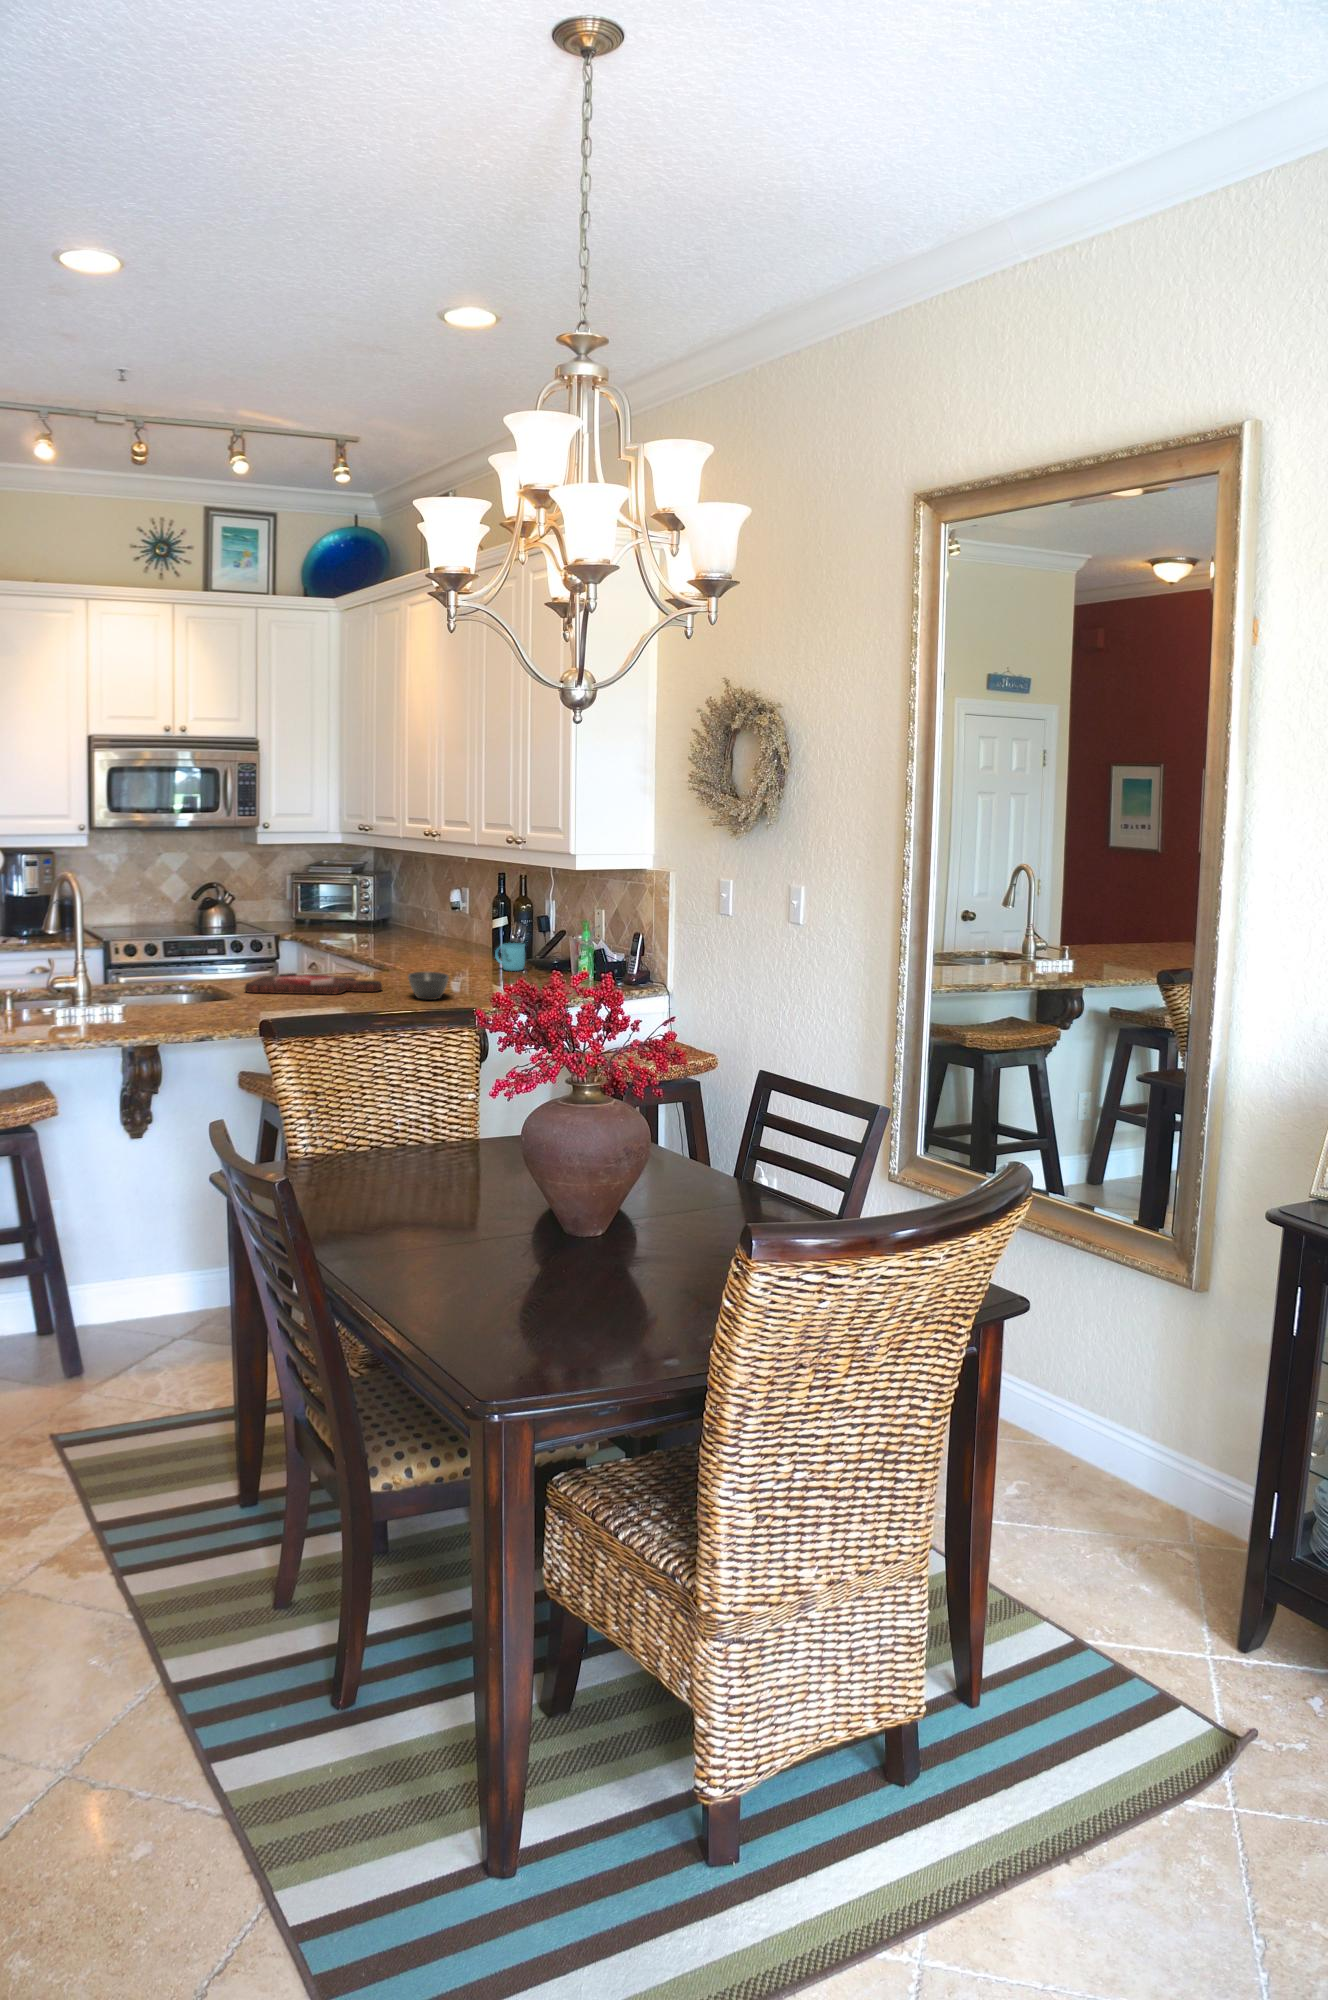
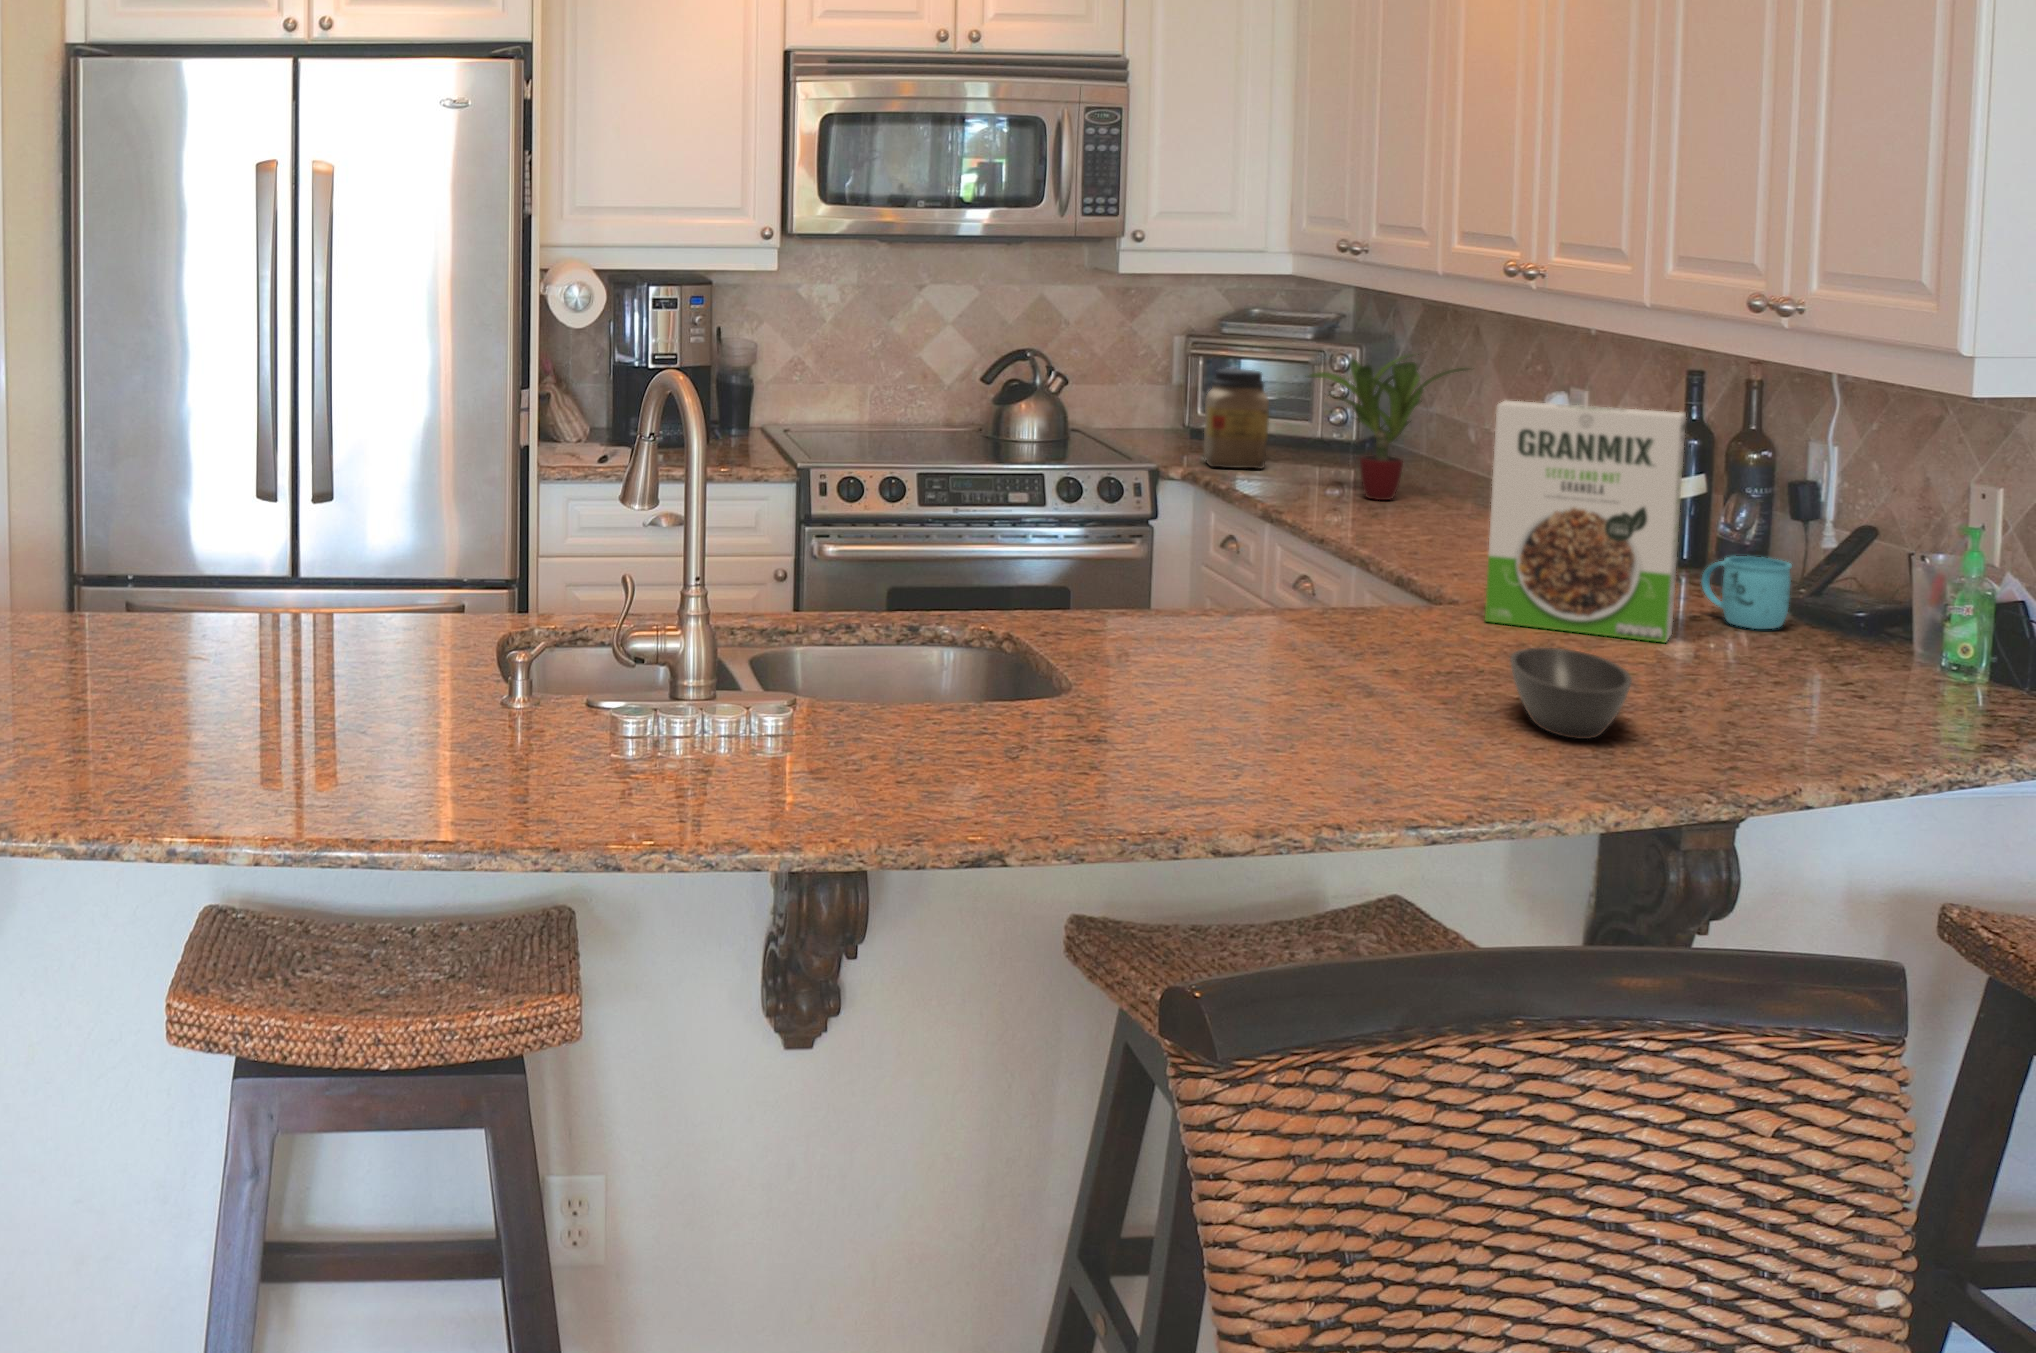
potted plant: none [346,874,419,943] -> present [1308,354,1466,500]
cereal box: none [410,884,481,976] -> present [1485,401,1686,642]
jar: none [304,888,333,936] -> present [1204,369,1269,468]
cutting board: present [245,972,382,995] -> none [1083,608,1430,686]

